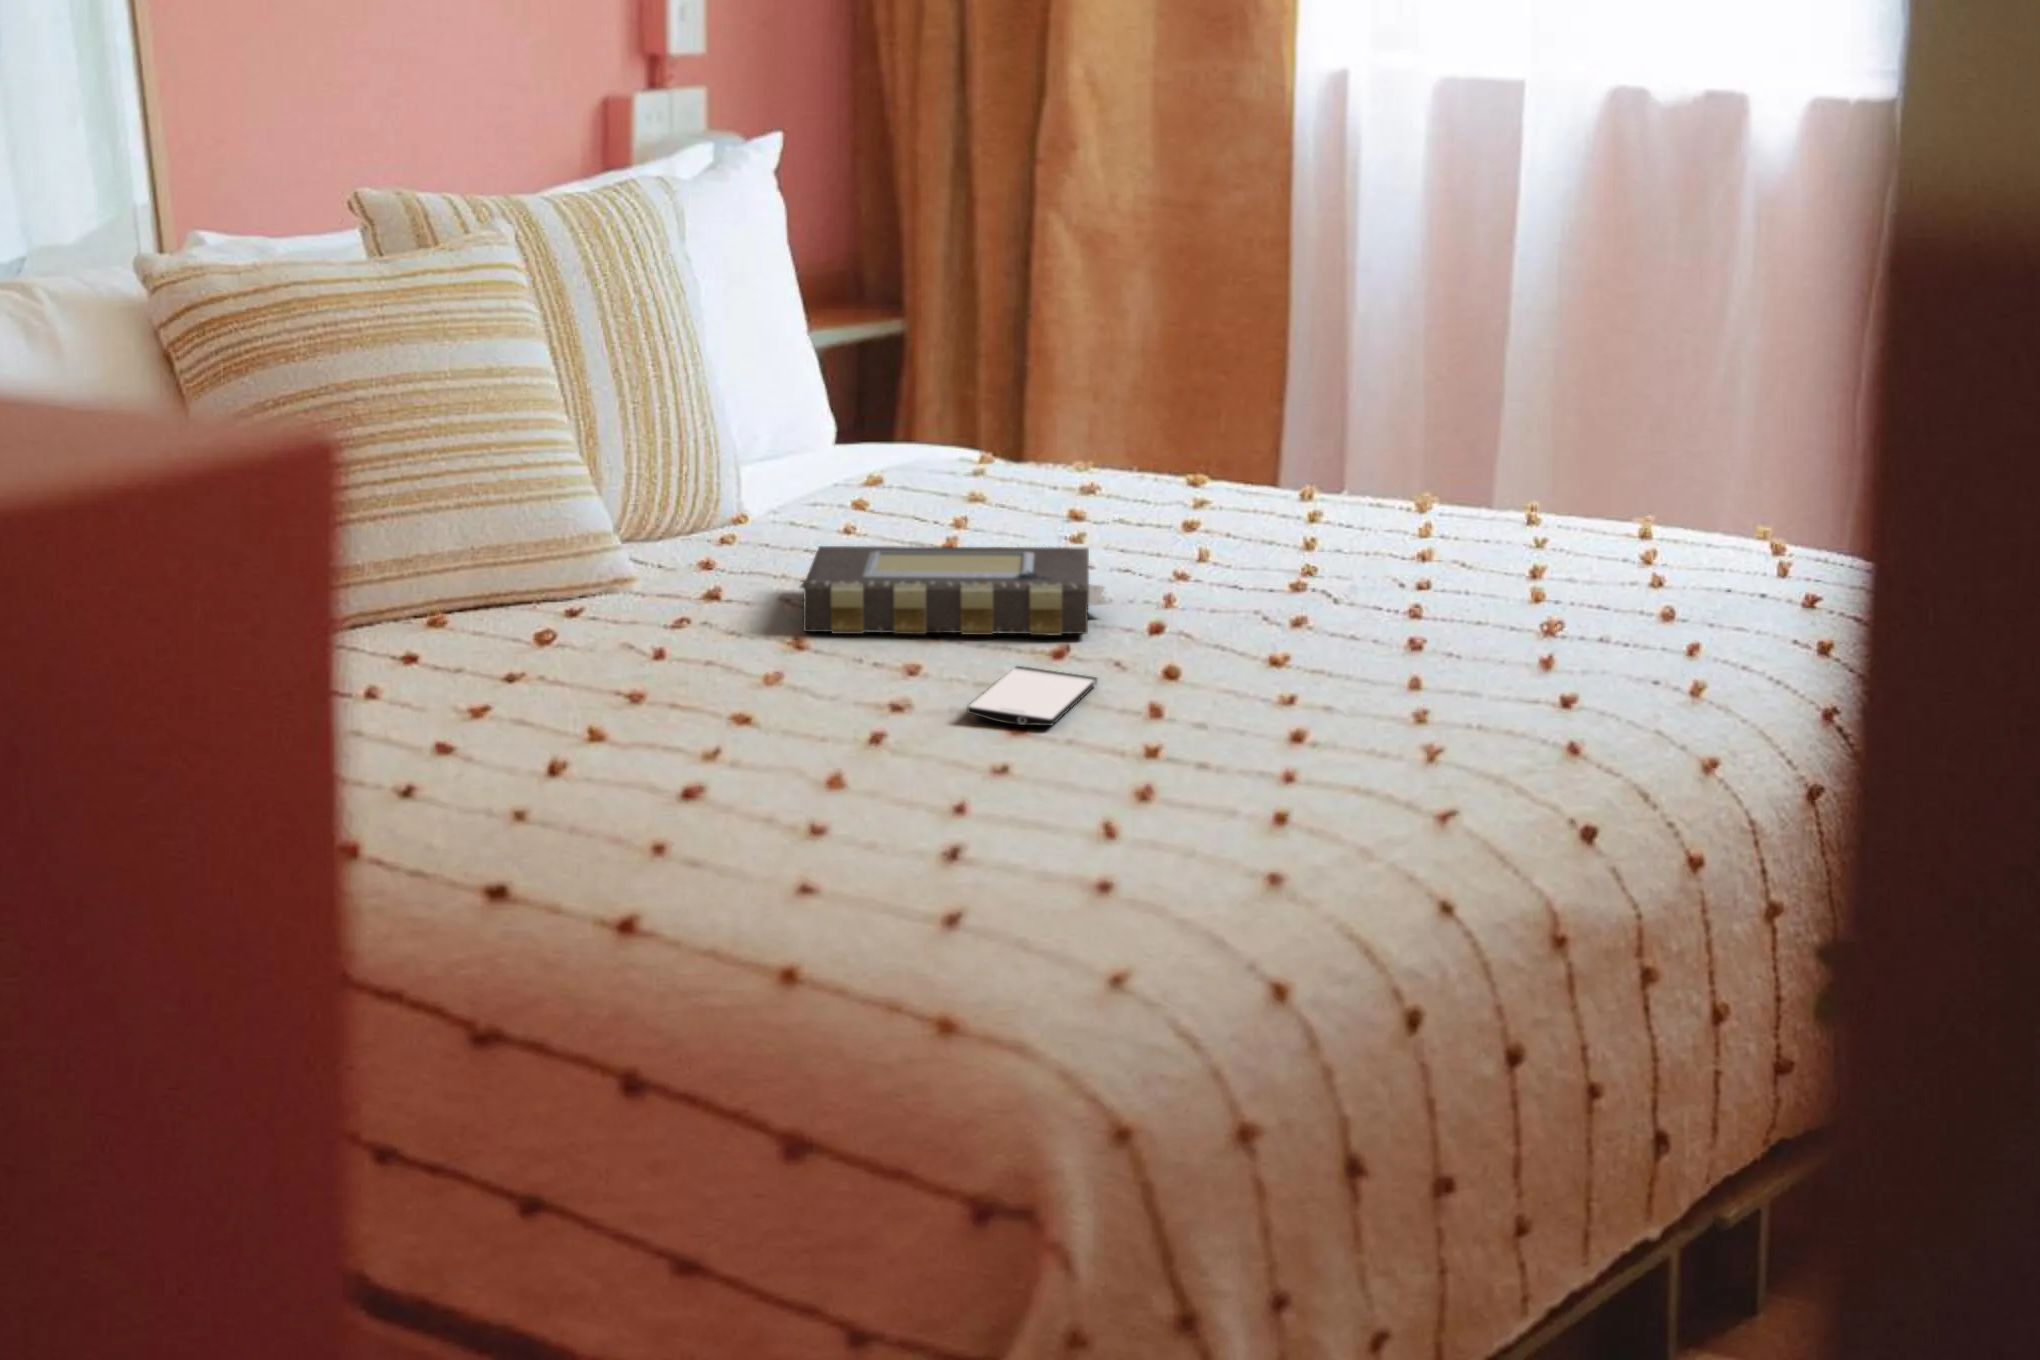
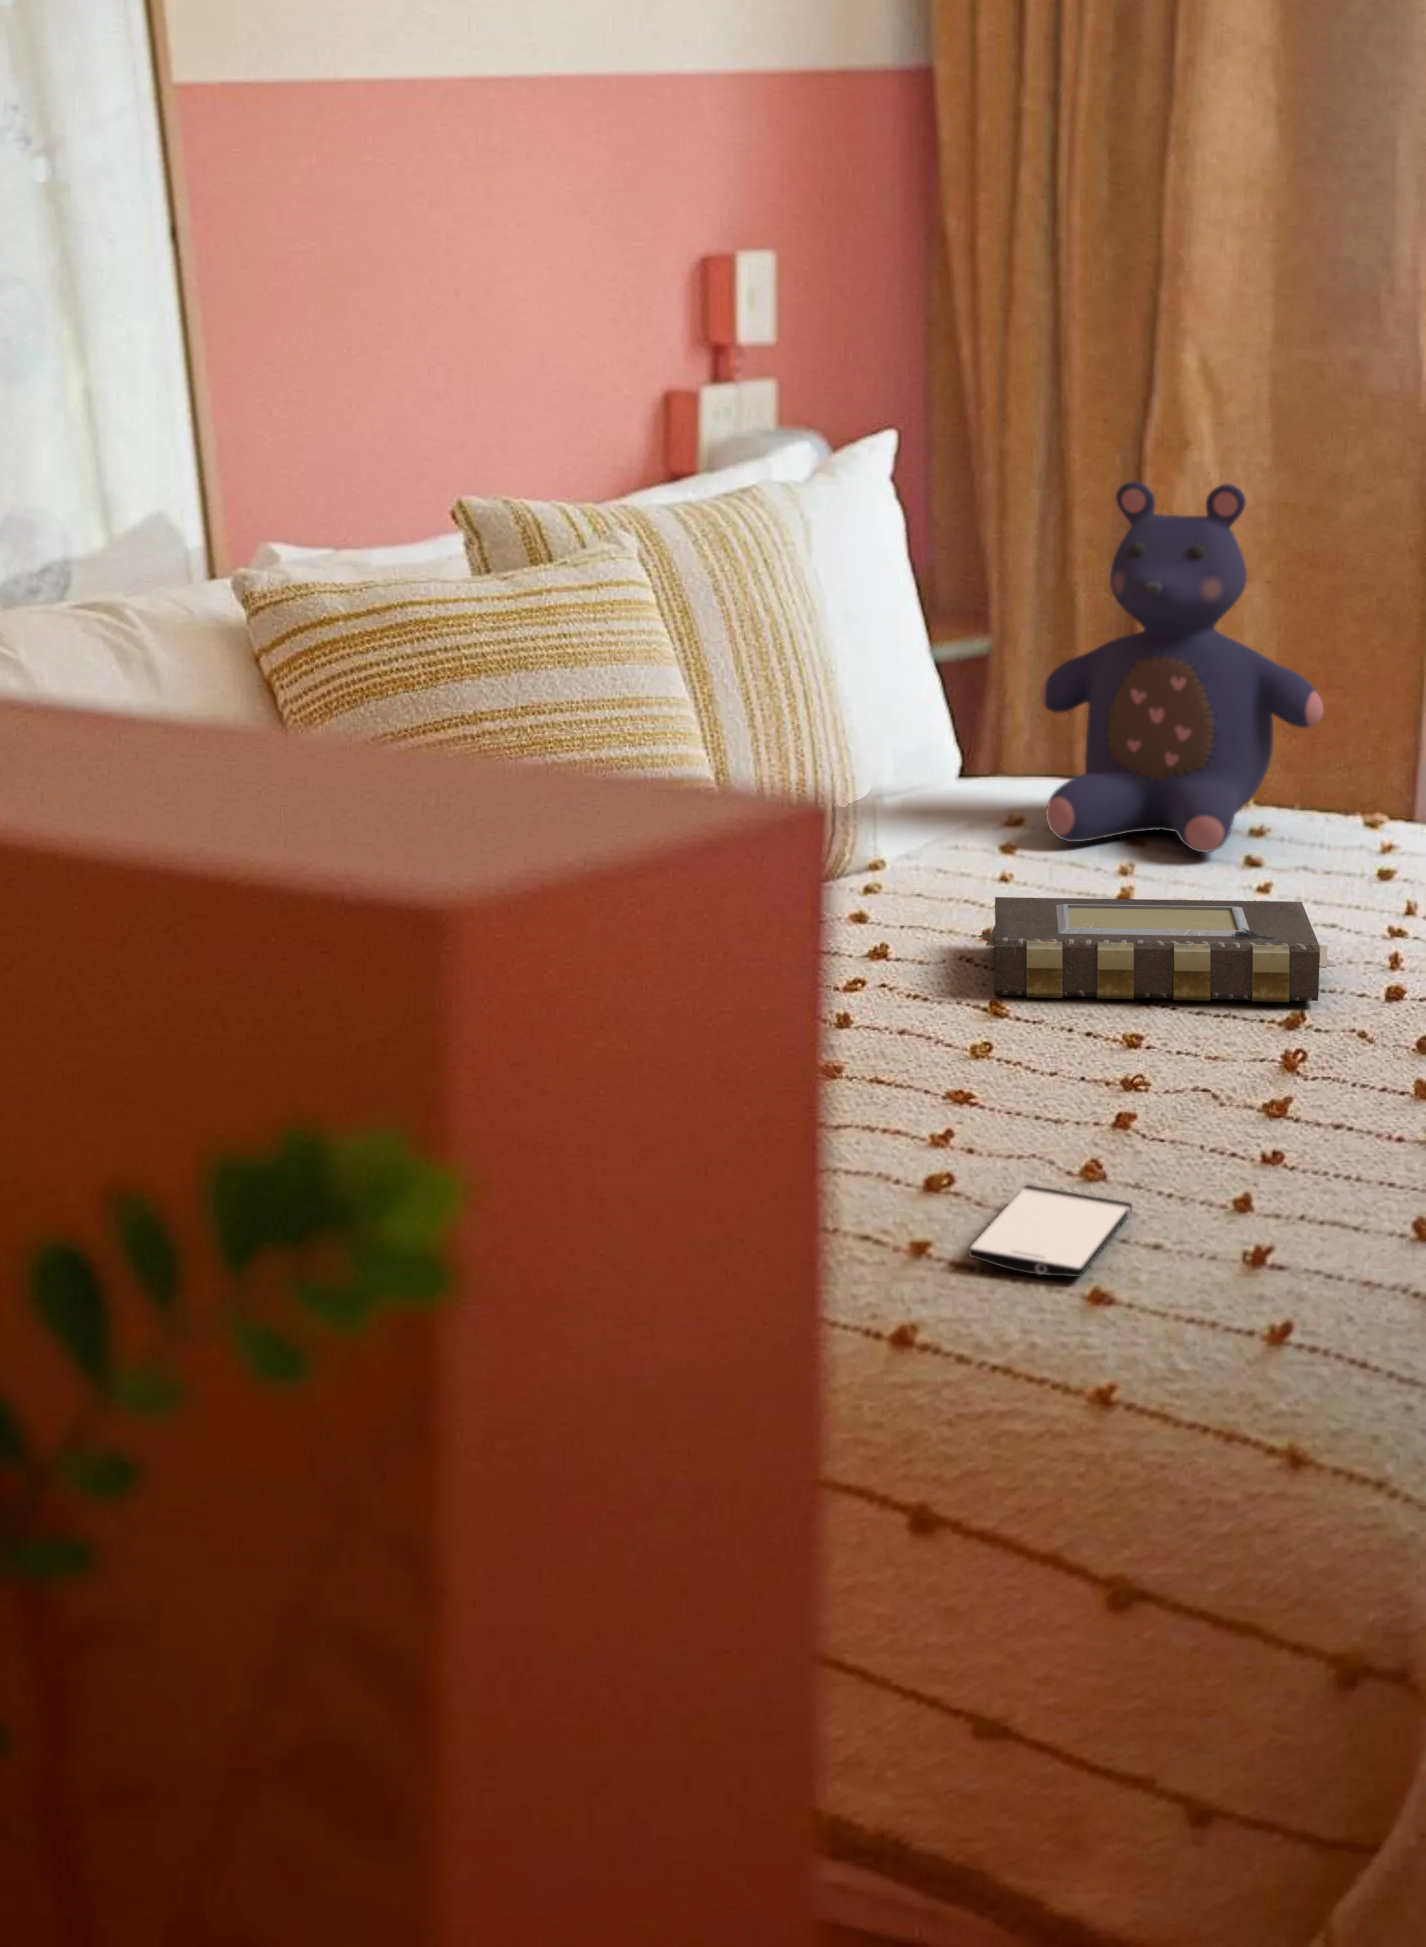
teddy bear: none [895,175,1144,508] -> present [1040,482,1324,853]
smartphone: present [968,666,1097,726] -> present [969,1185,1132,1277]

